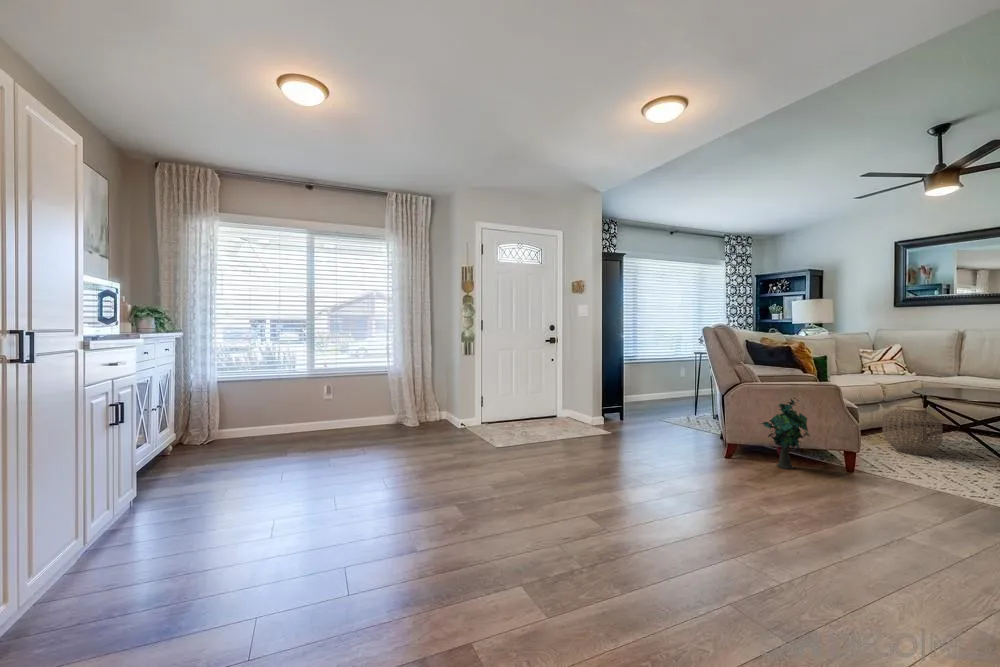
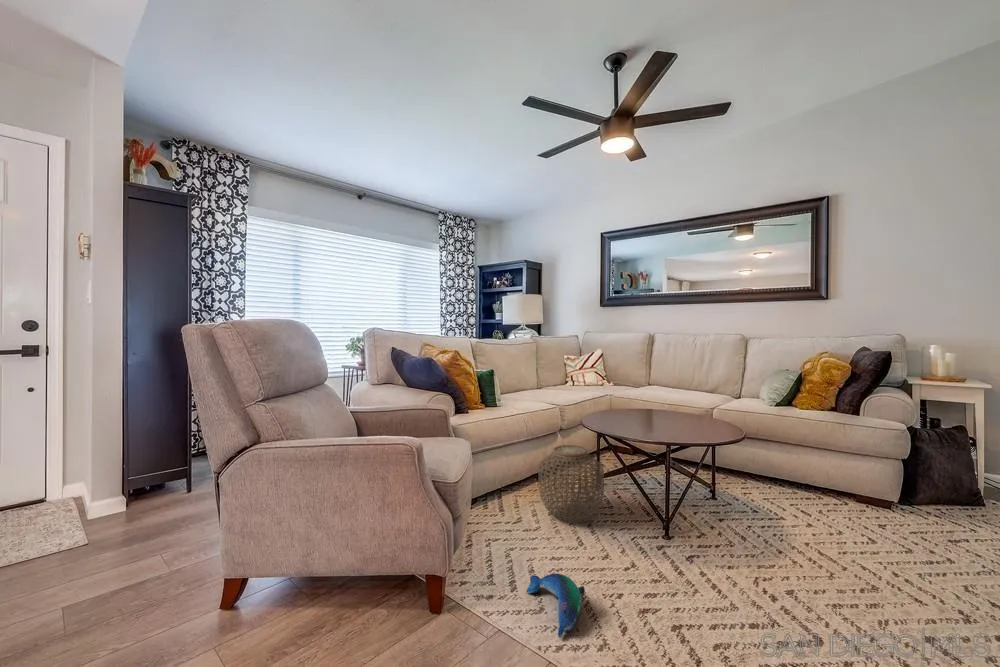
decorative plant: present [762,398,810,469] -> none [271,472,366,629]
plush toy: none [906,464,954,487] -> present [526,574,585,637]

